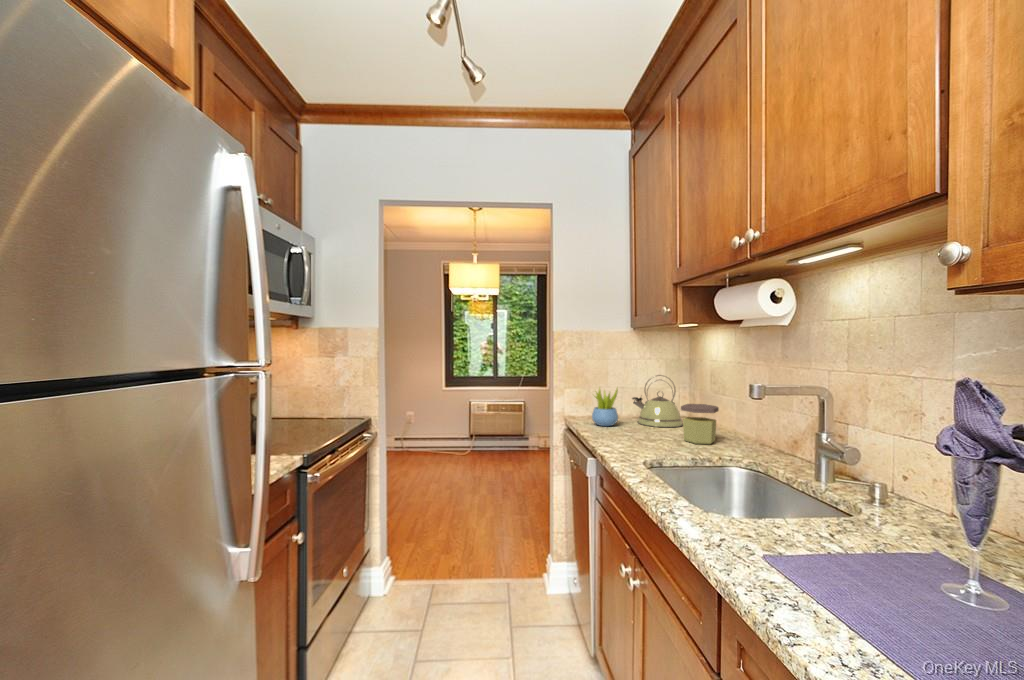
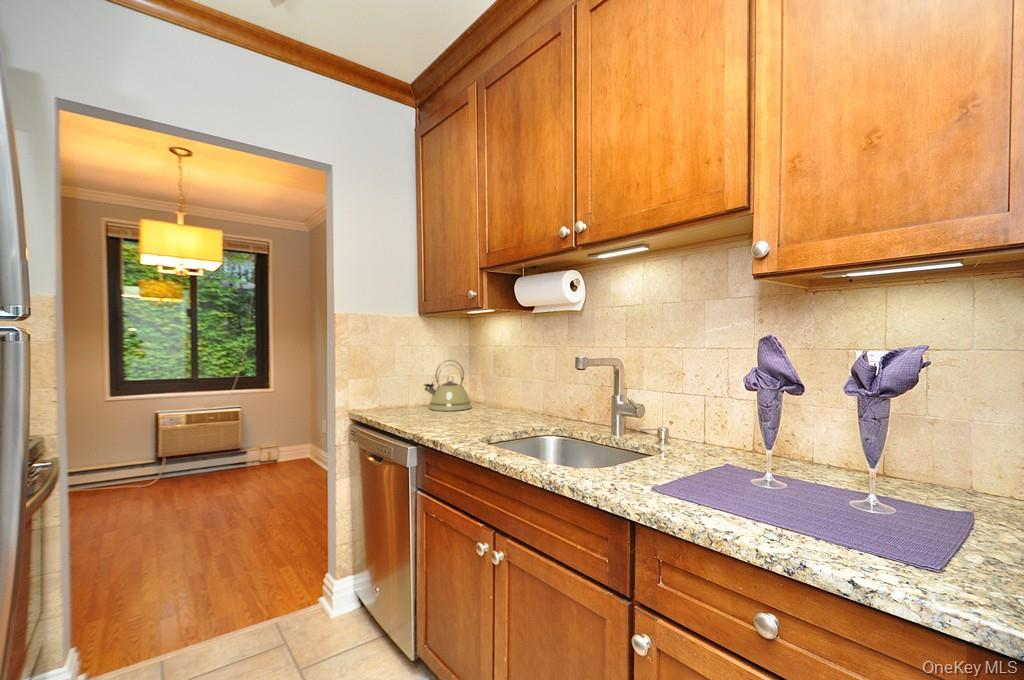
succulent plant: present [592,388,618,426] -> none [387,372,415,416]
jar: present [681,404,719,444] -> none [486,383,516,421]

